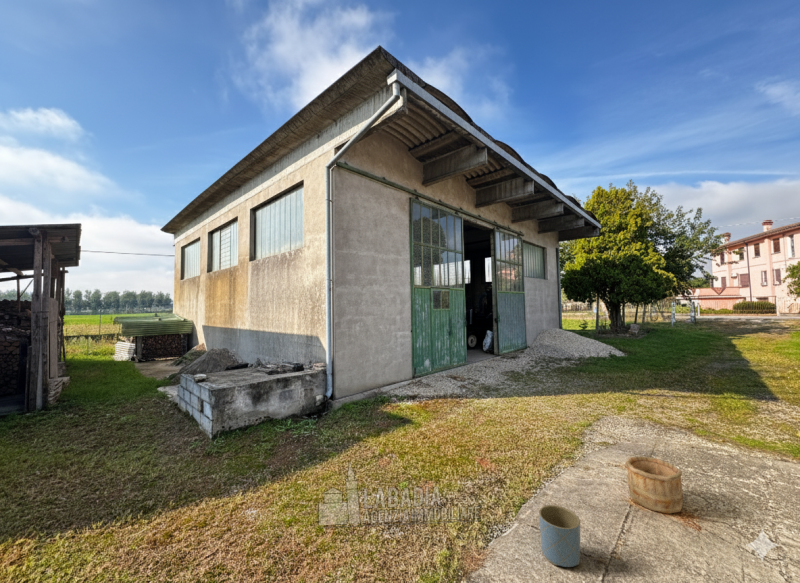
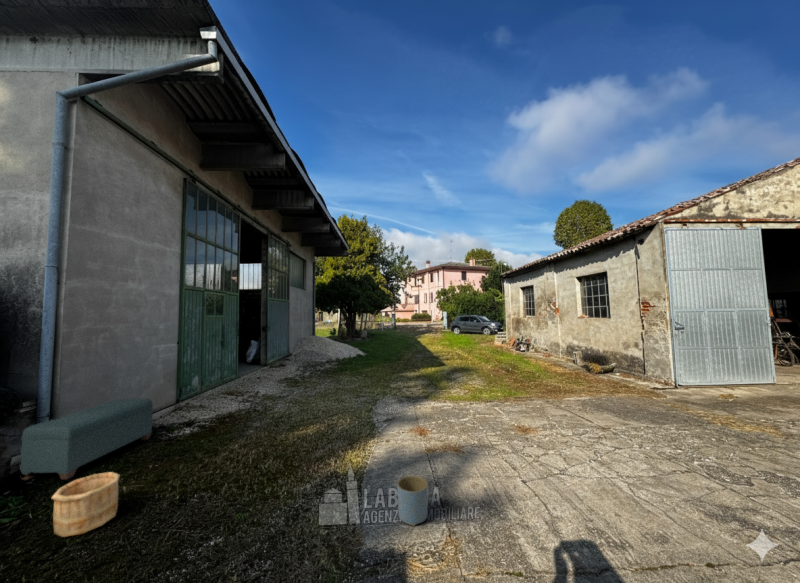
bench: none [321,370,389,417] -> present [19,398,153,480]
wooden bucket: present [625,456,683,514] -> present [52,472,120,537]

